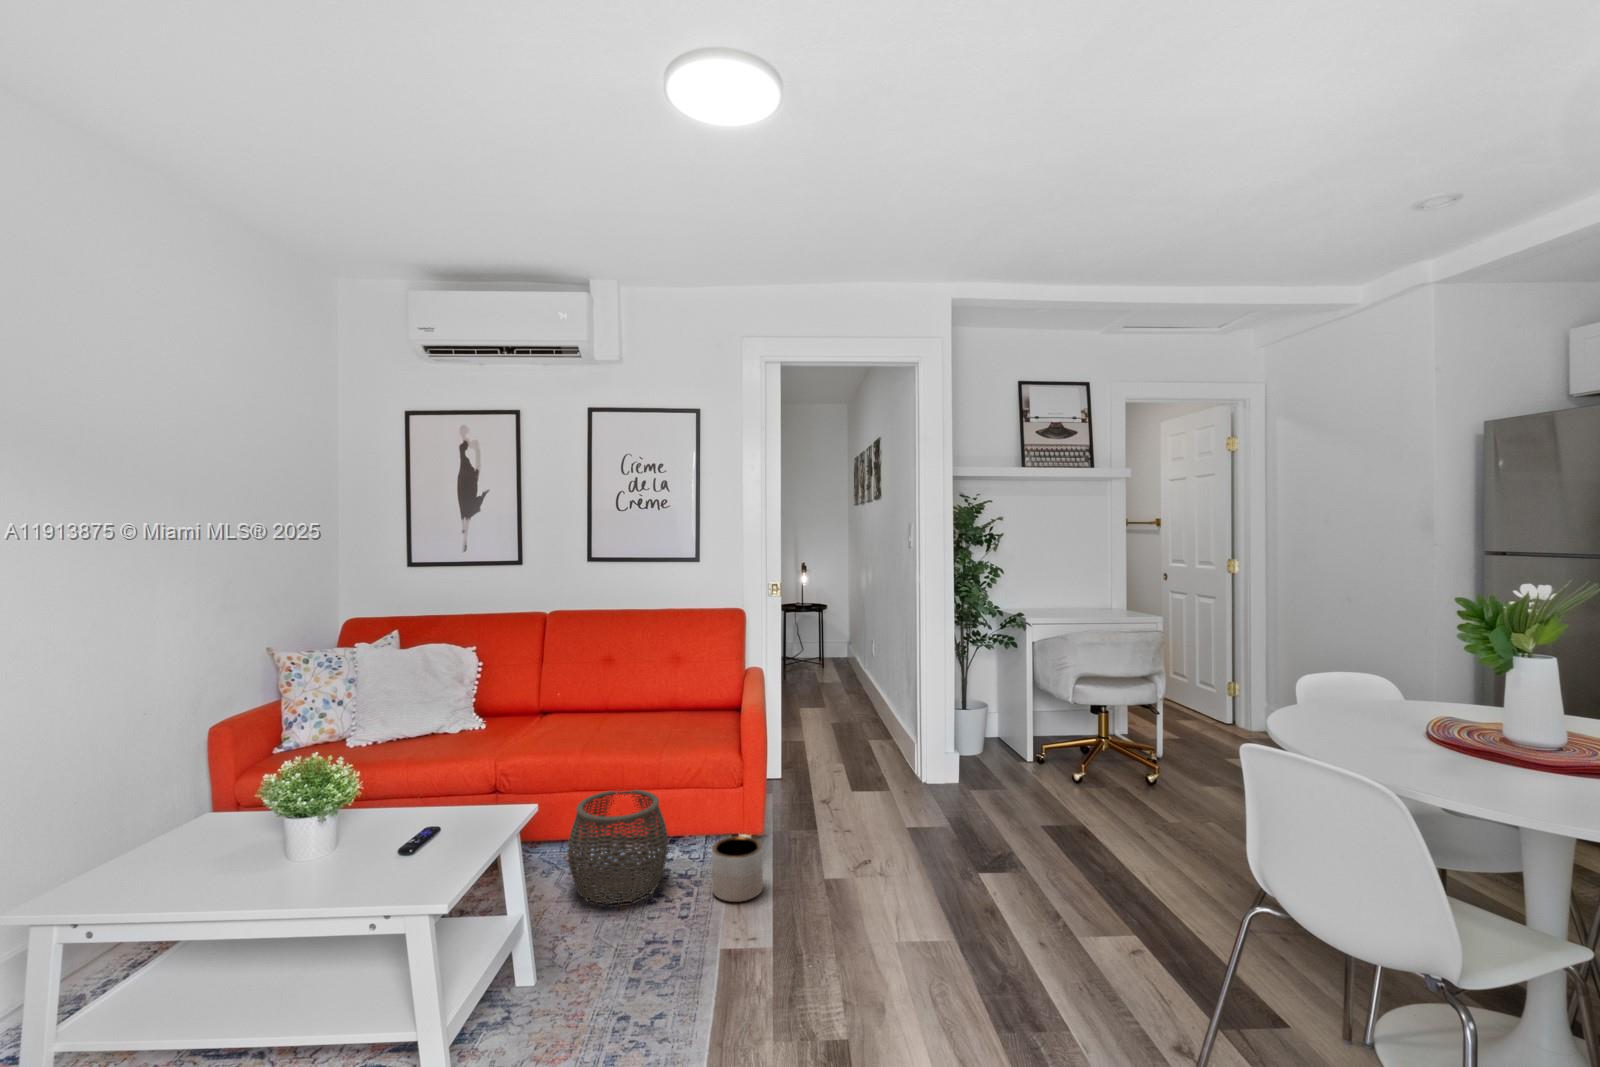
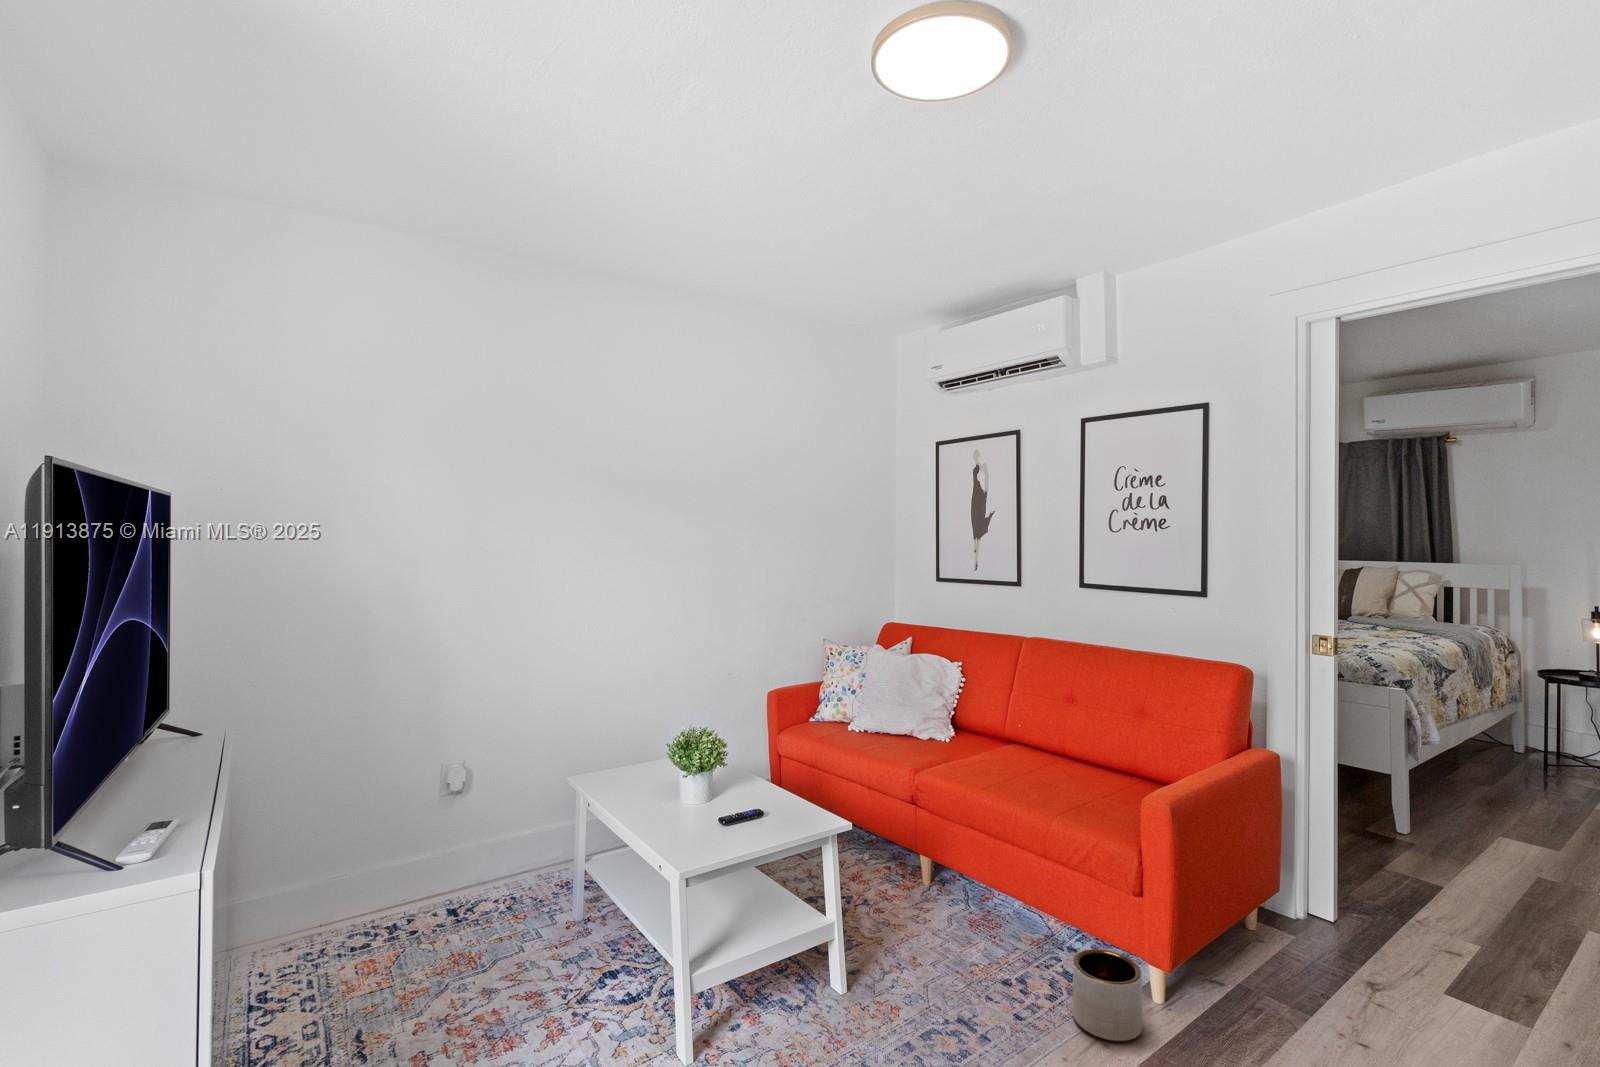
woven basket: present [567,789,669,904] -> none [940,841,1054,973]

